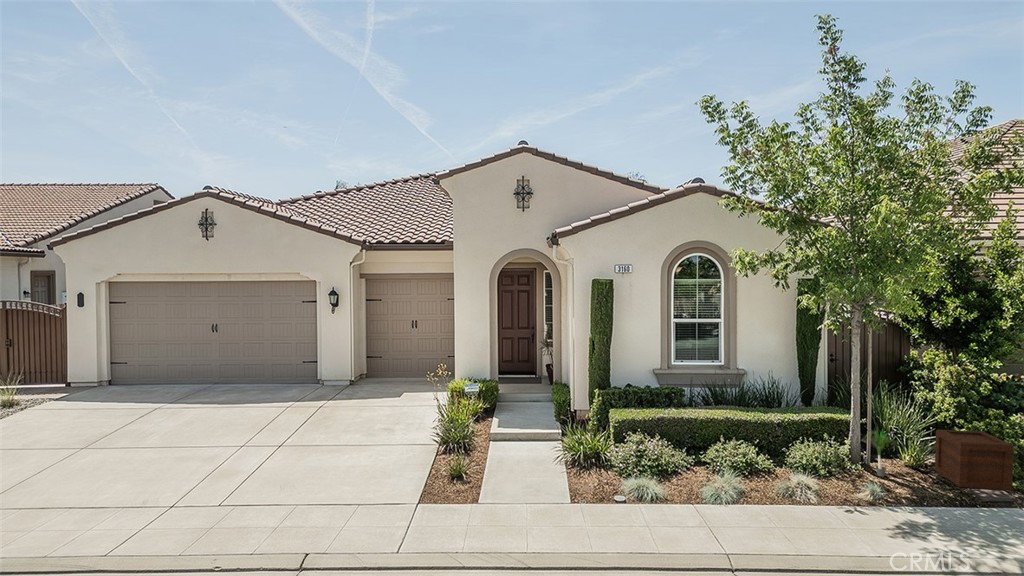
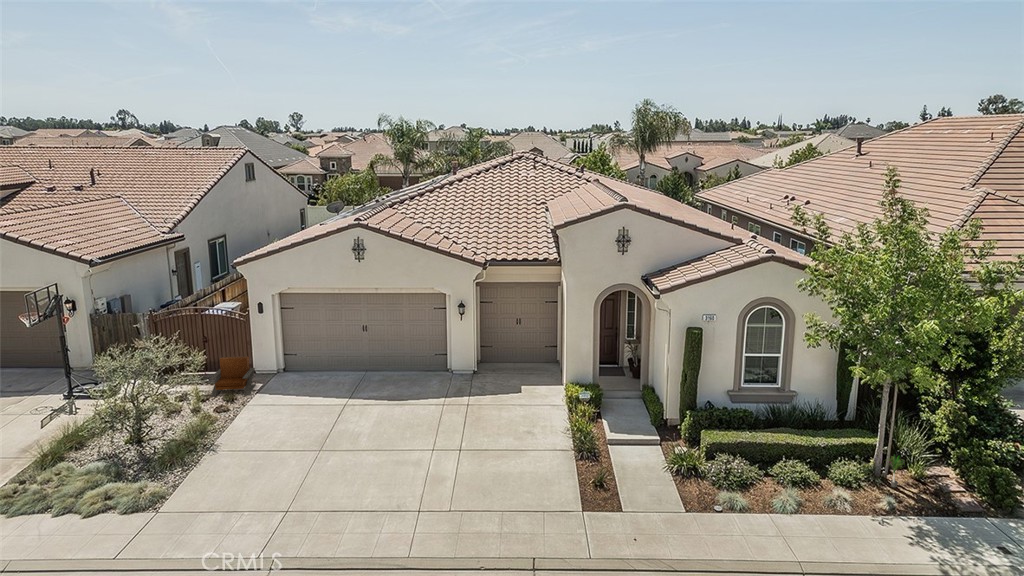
lounge chair: none [40,352,107,397] -> present [210,356,256,397]
wooden crate: present [935,430,1014,491] -> none [931,455,986,501]

